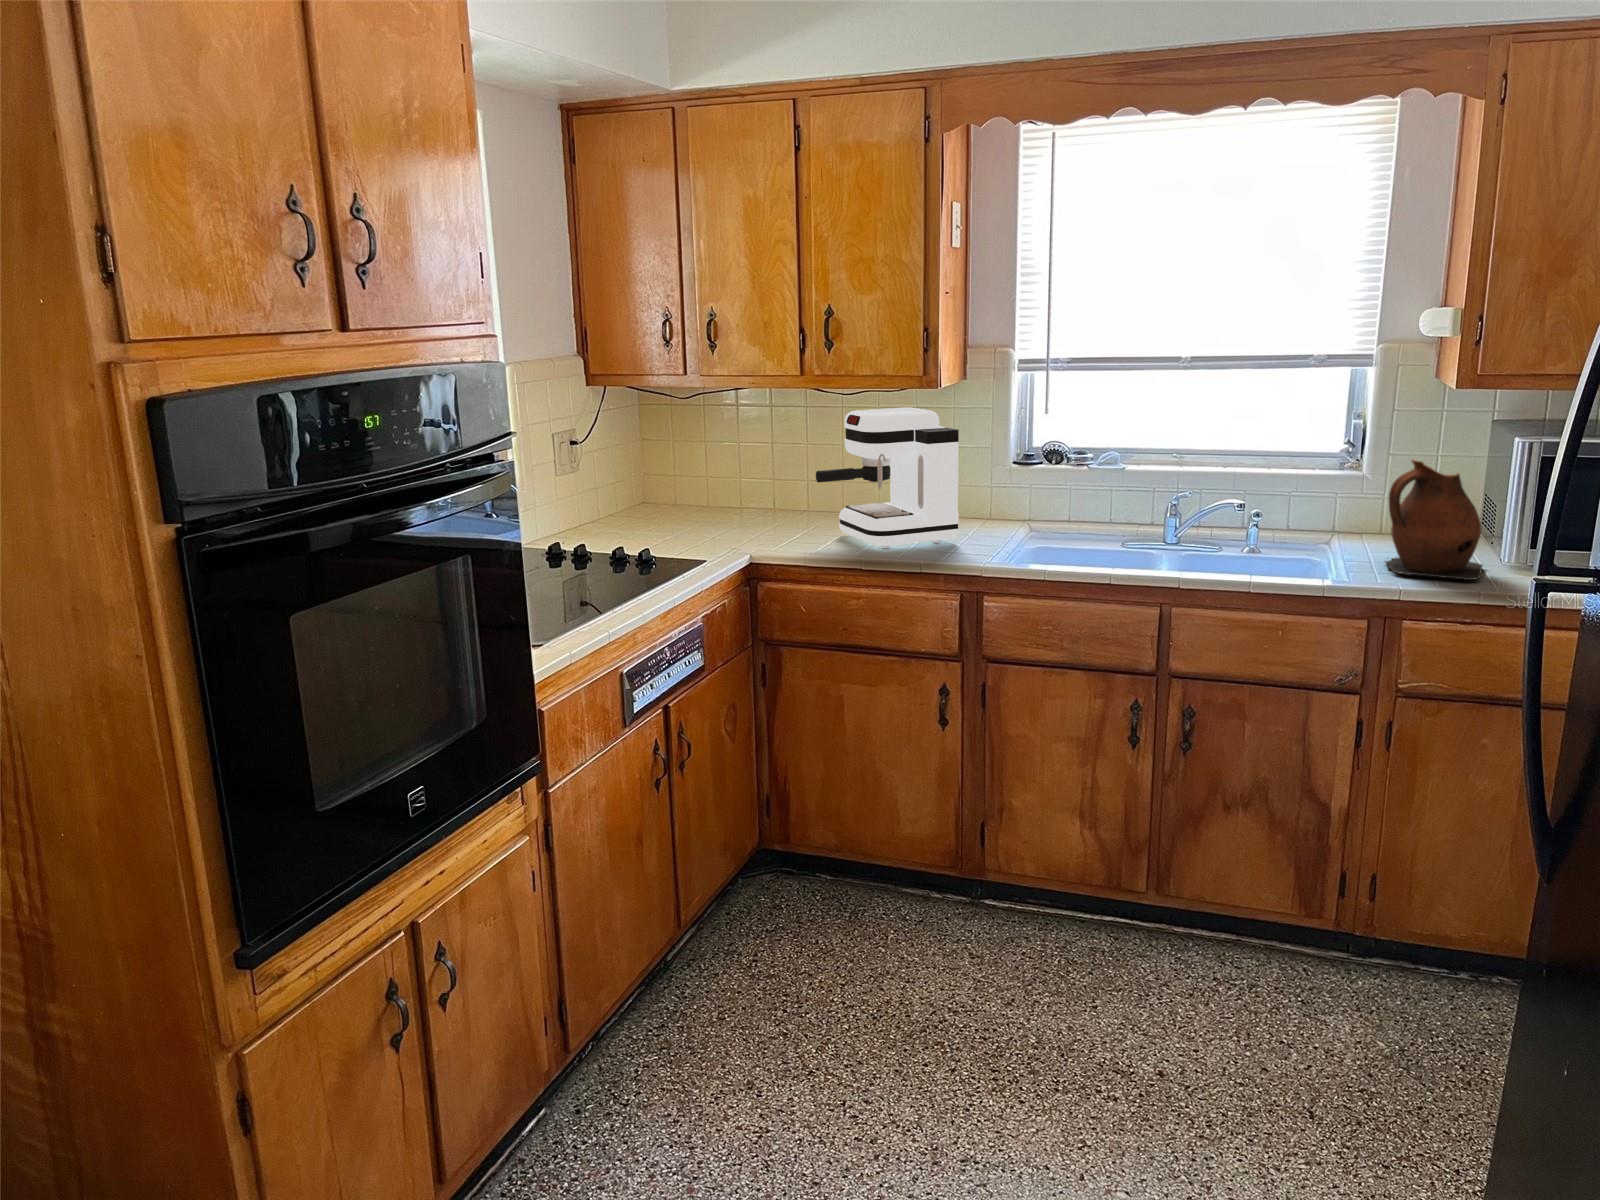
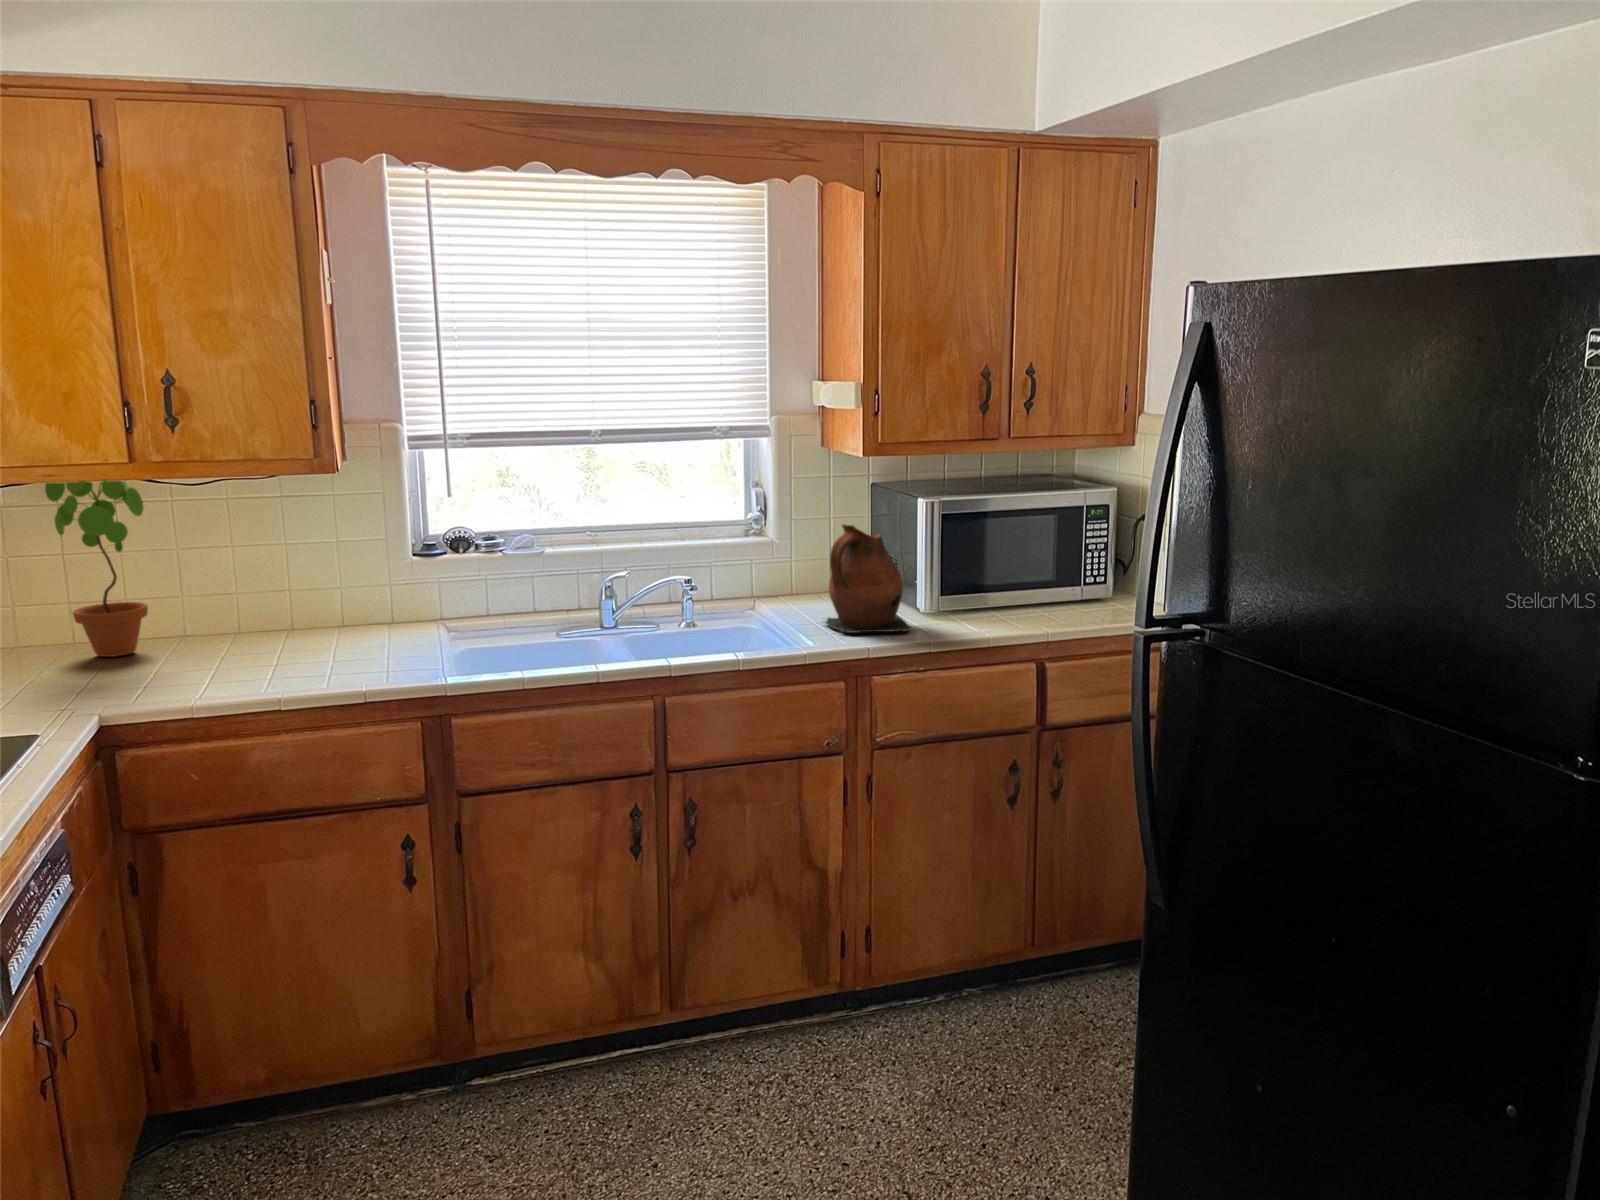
potted plant: none [755,377,813,521] -> present [45,480,148,657]
coffee maker: present [816,408,959,548] -> none [178,496,384,676]

